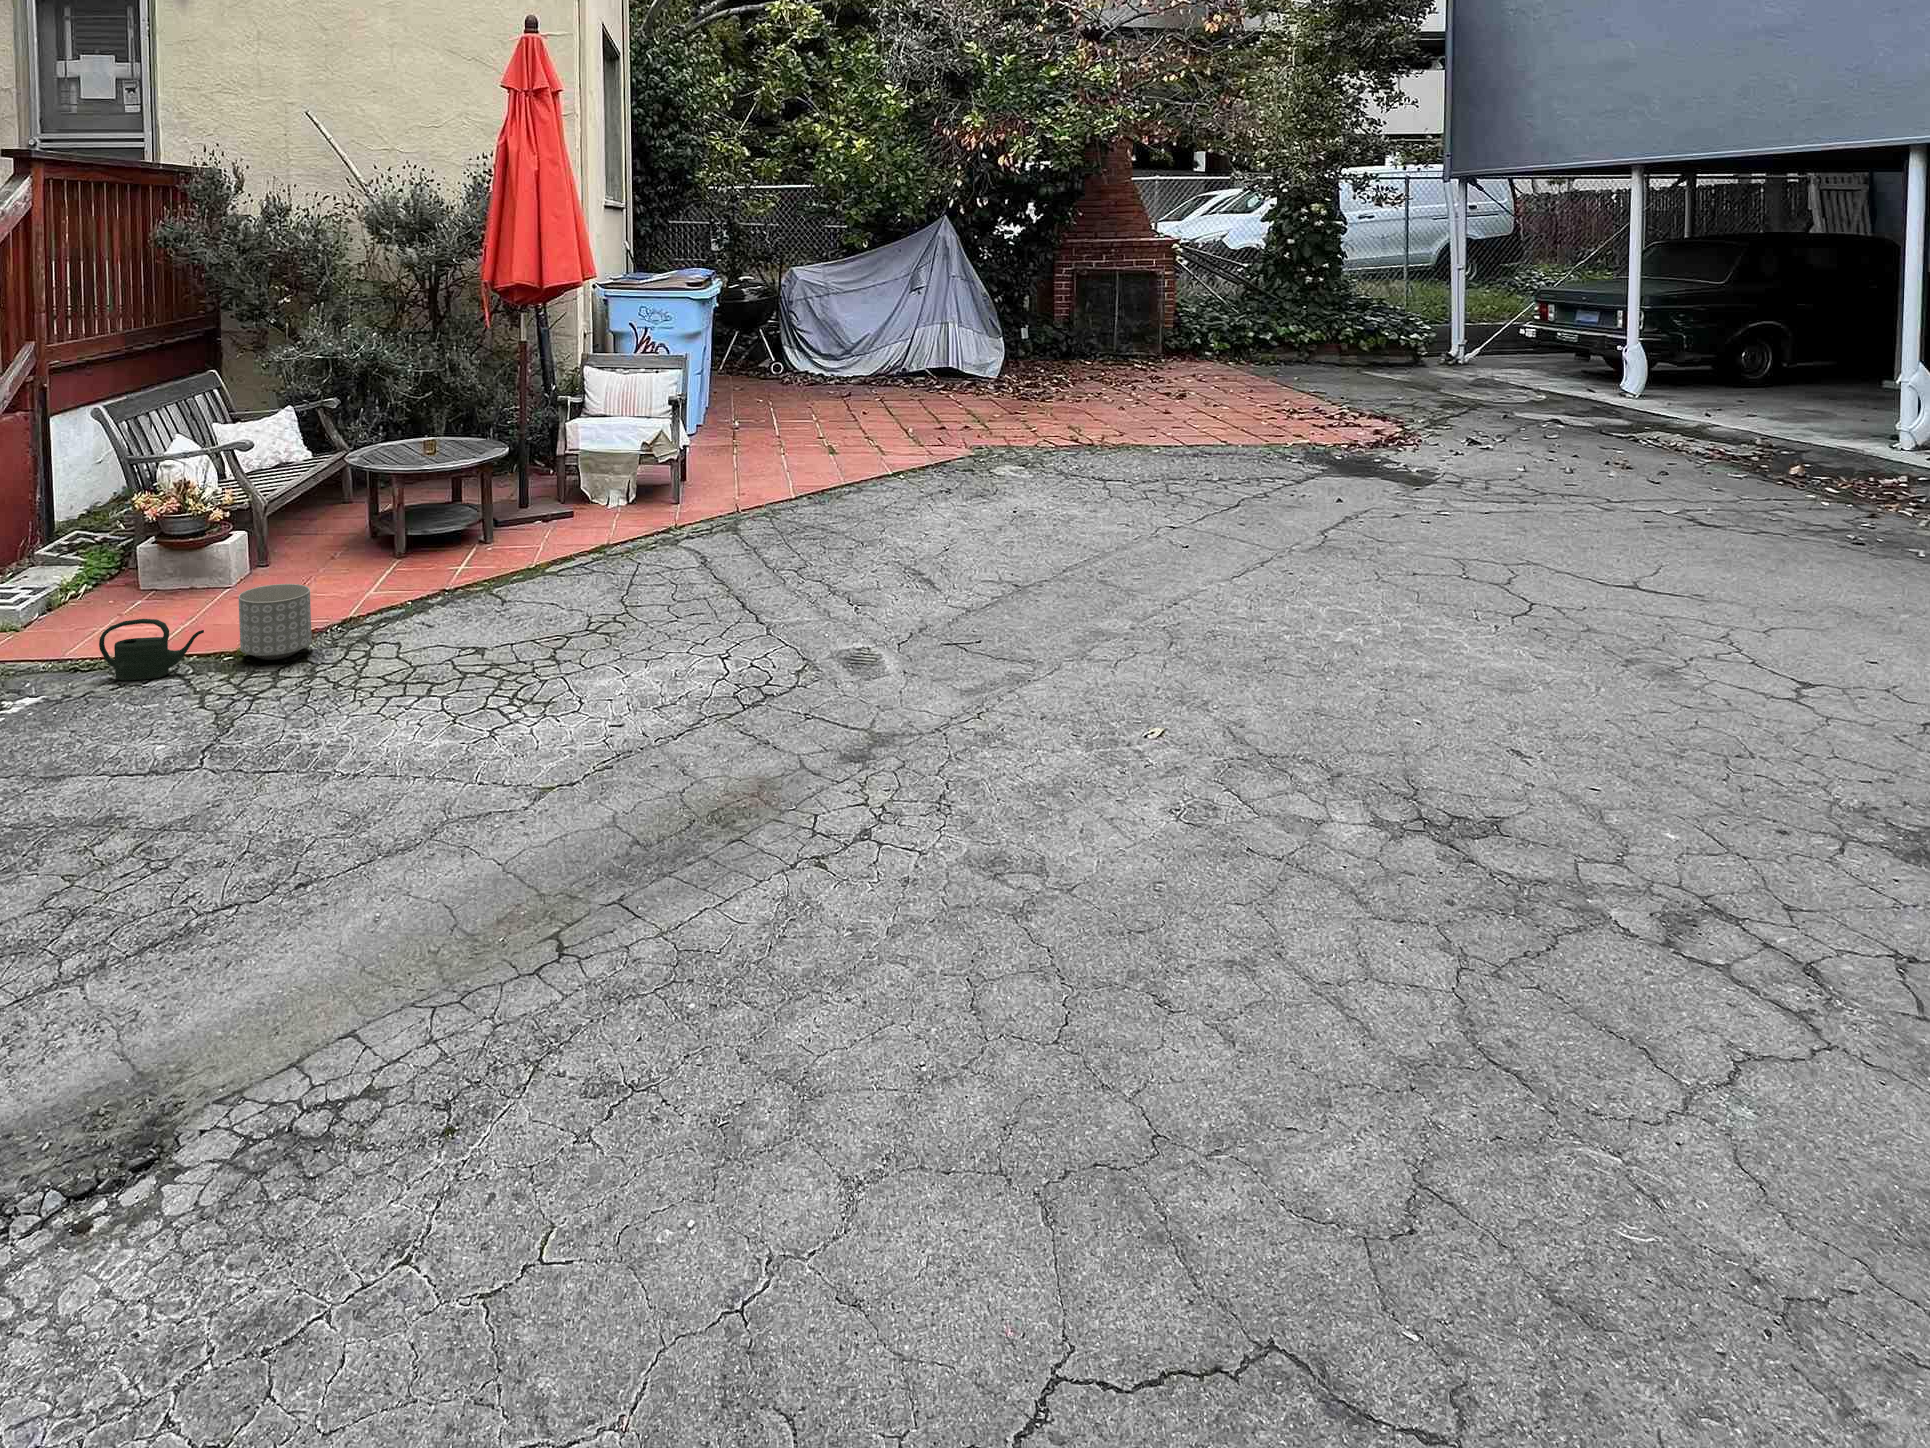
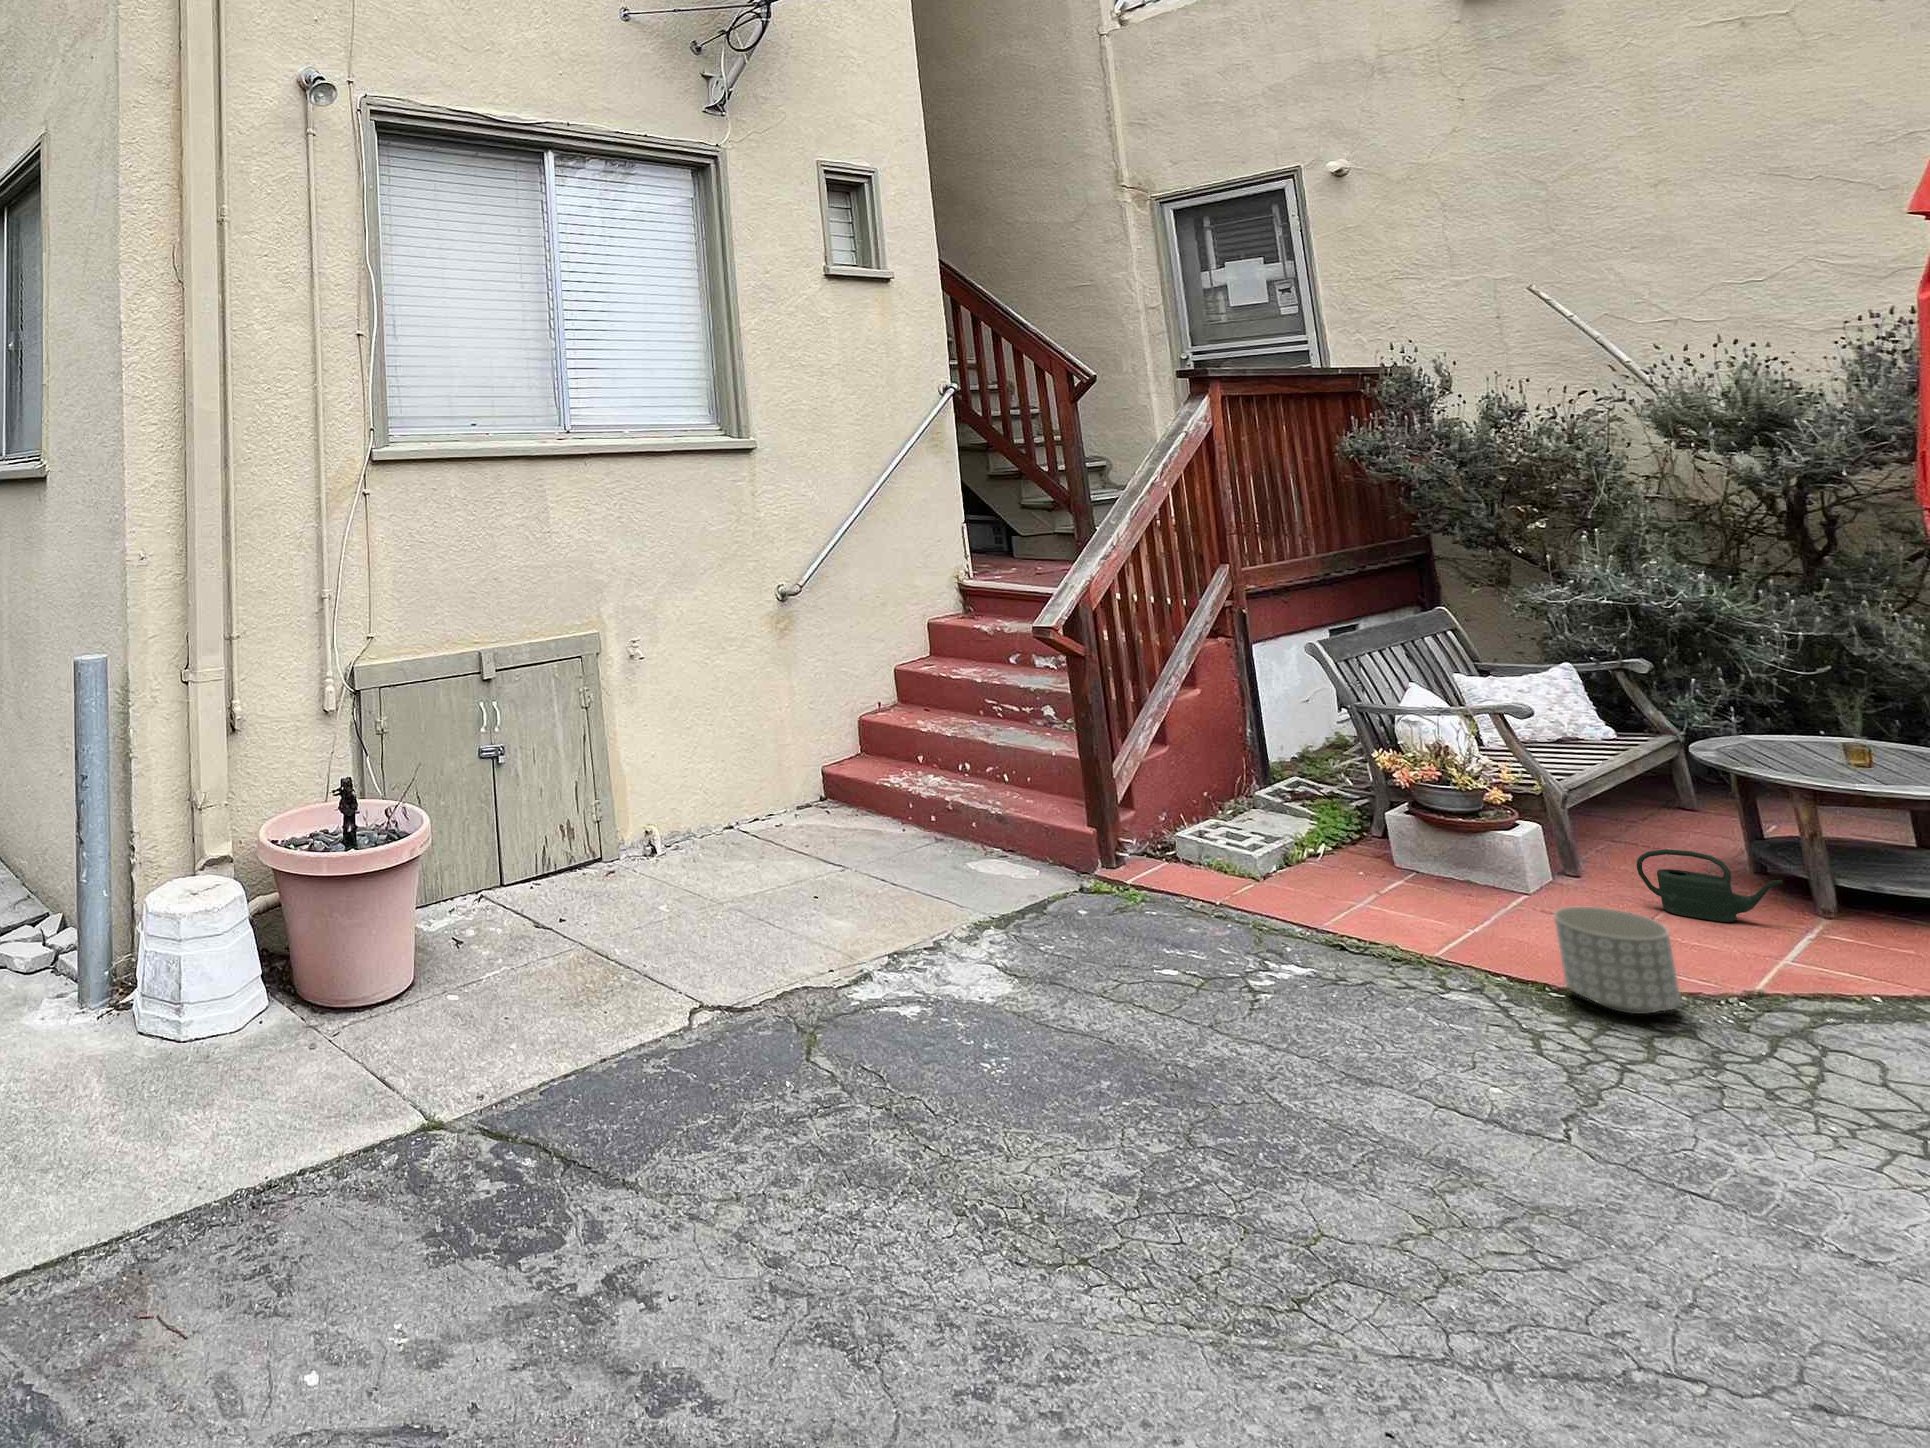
watering can: present [99,619,204,681] -> present [1637,849,1783,922]

